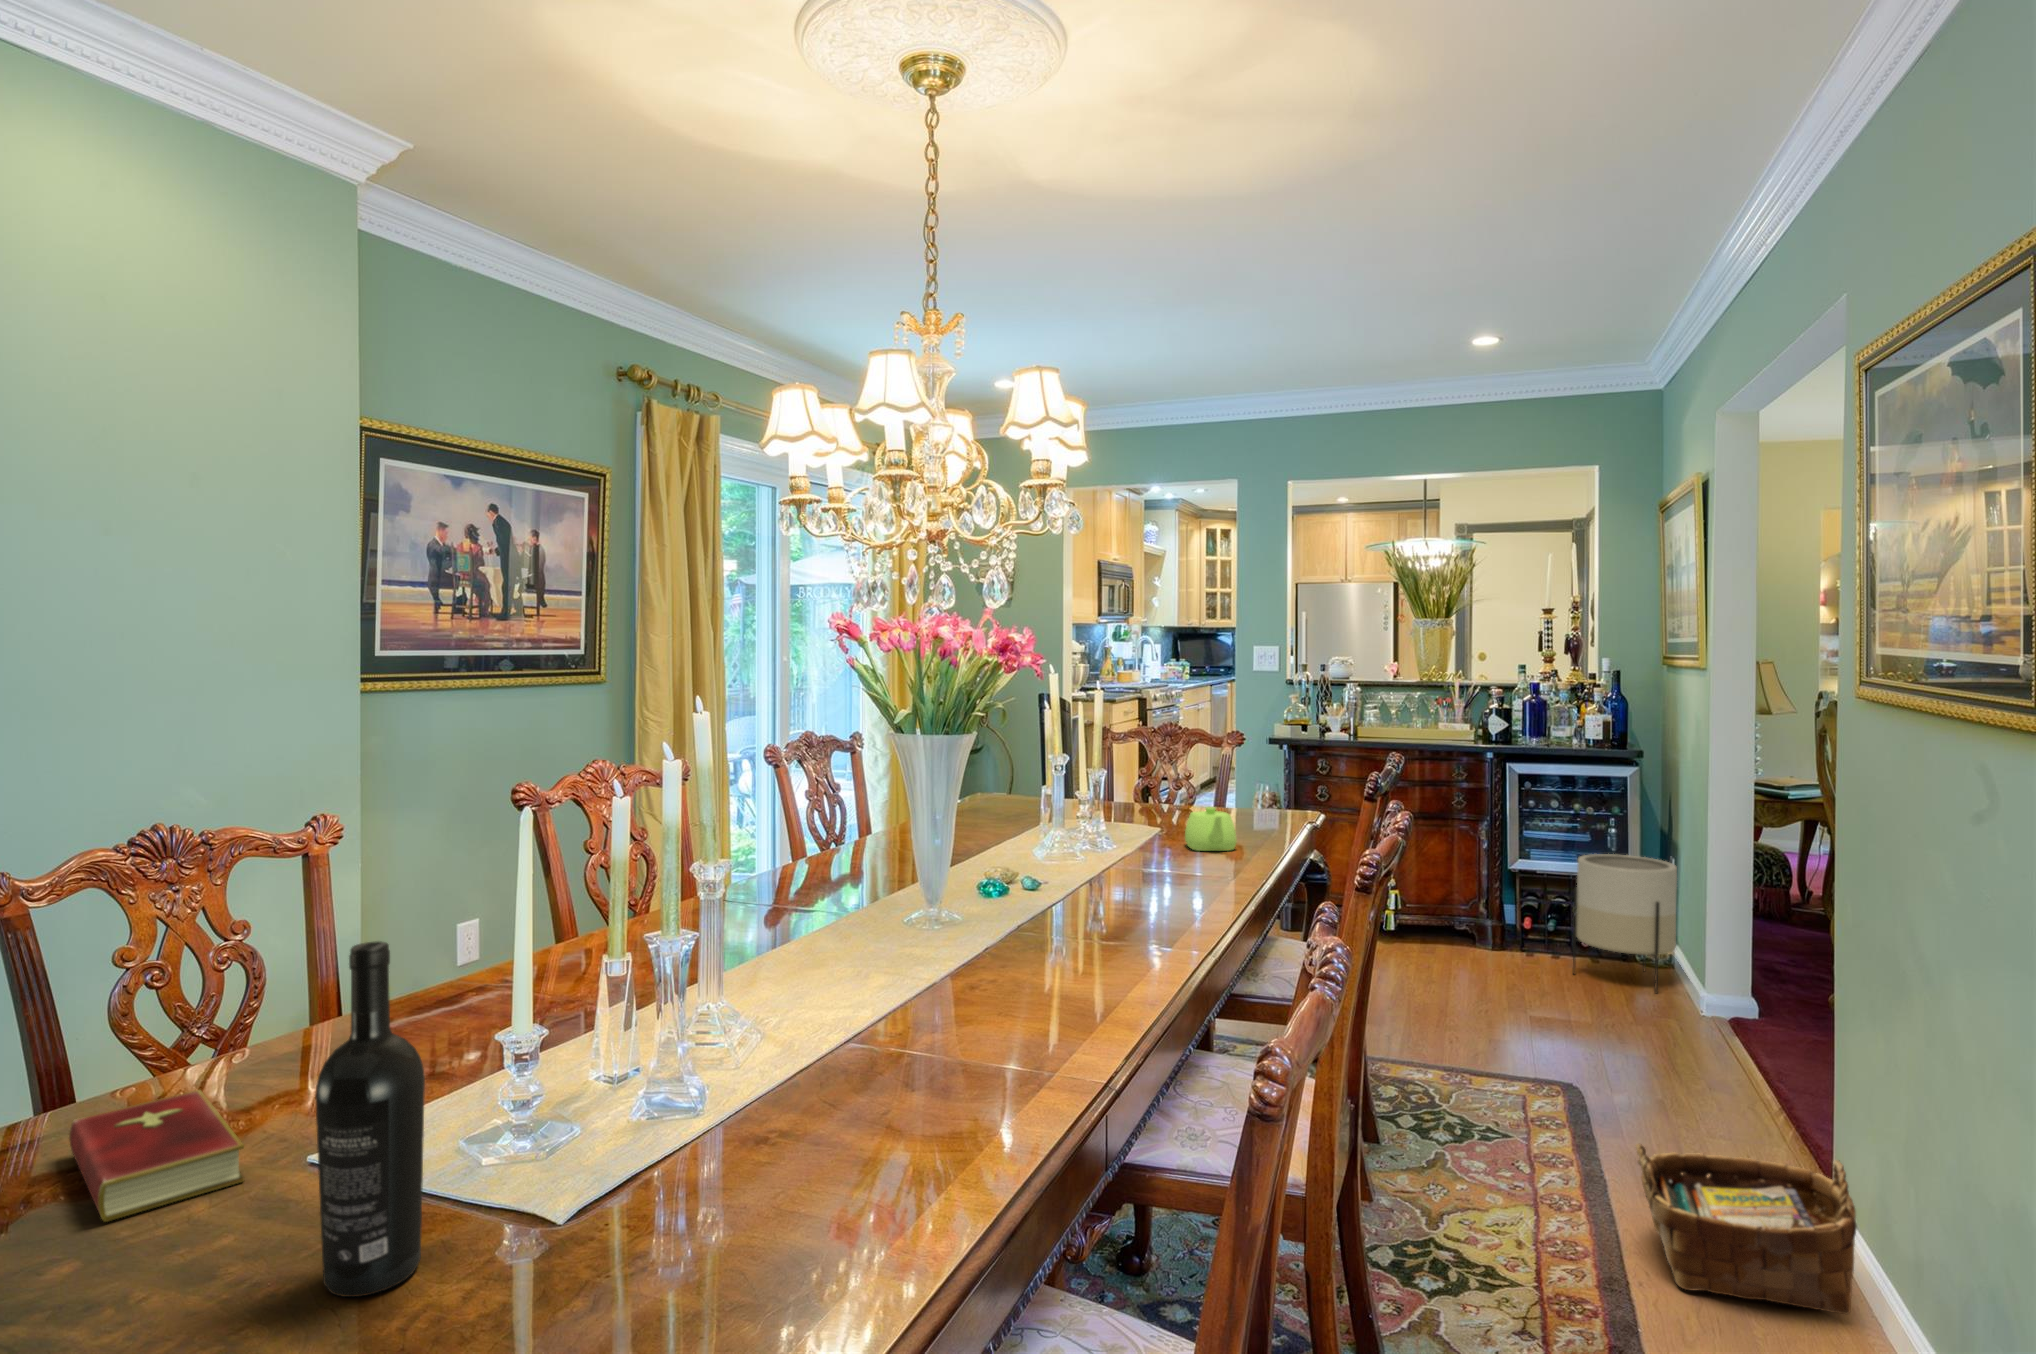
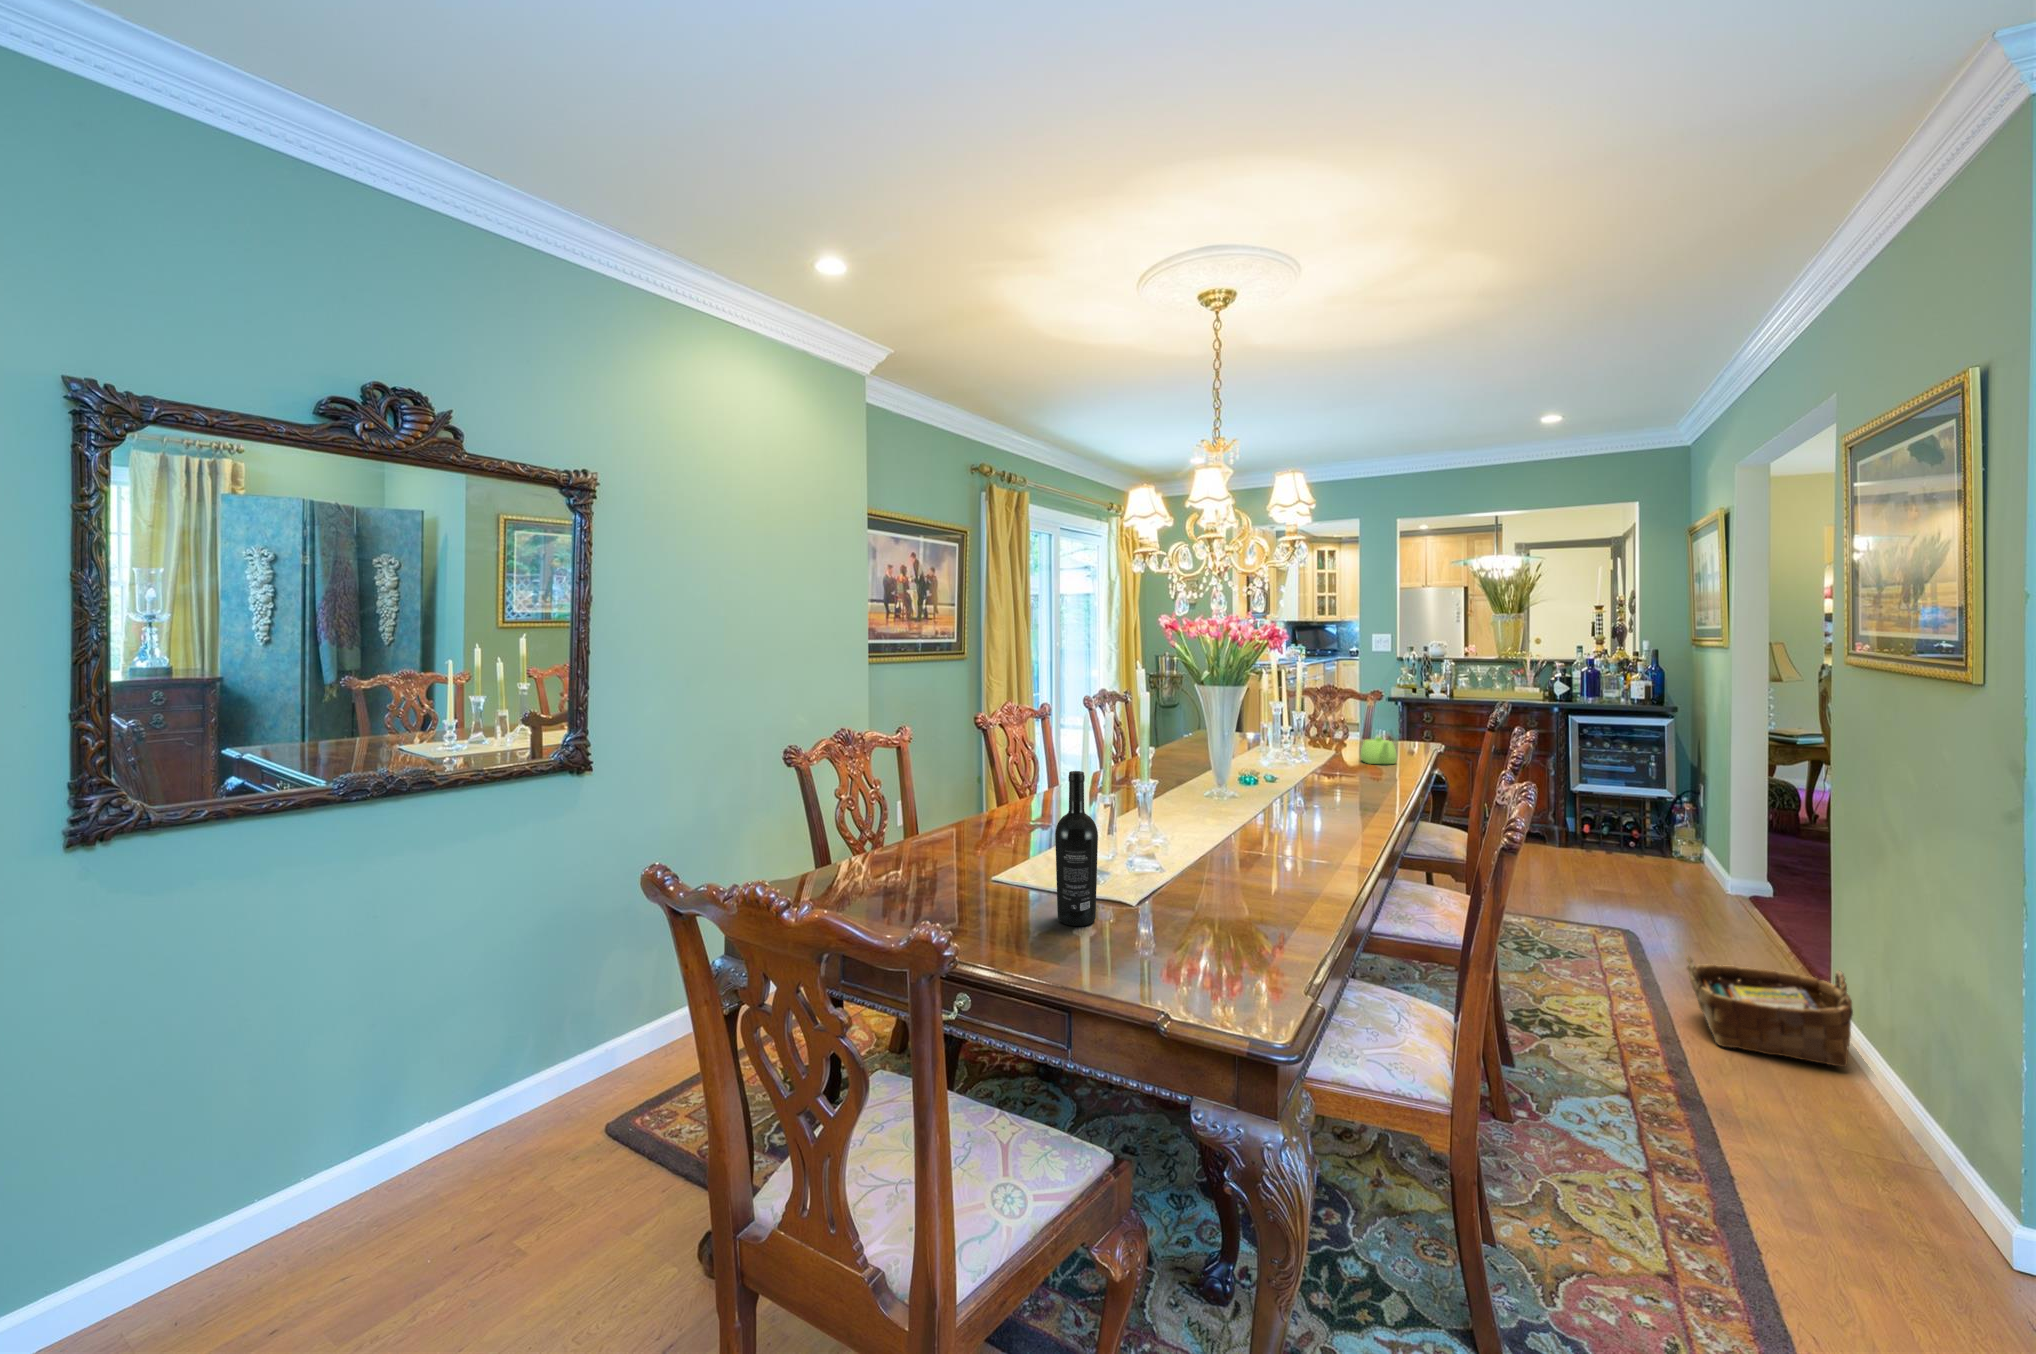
planter: present [1573,854,1677,993] -> none [1621,780,1706,878]
hardcover book: present [69,1090,244,1222] -> none [890,850,980,897]

